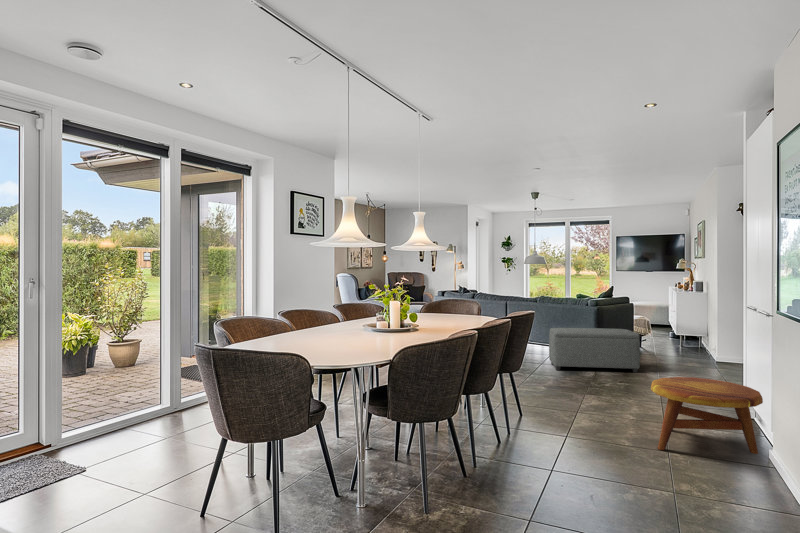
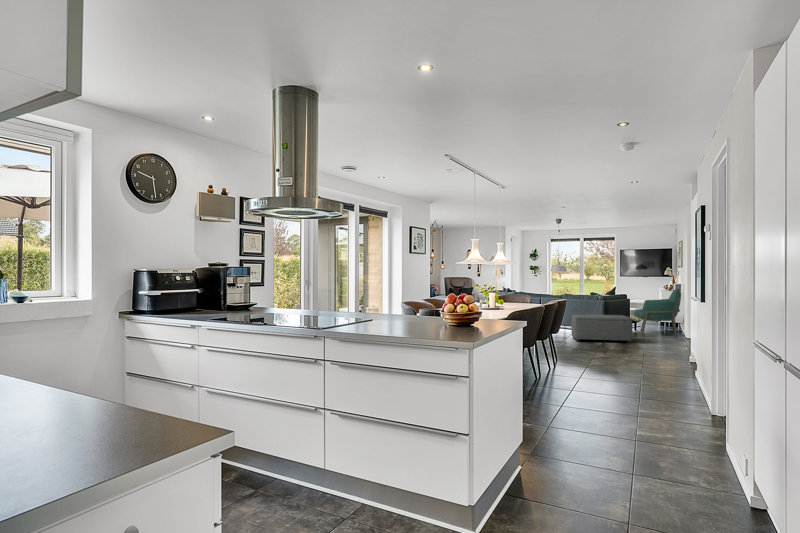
armchair: none [639,289,708,361] -> present [634,289,681,338]
side table: present [651,377,763,454] -> none [632,337,690,374]

